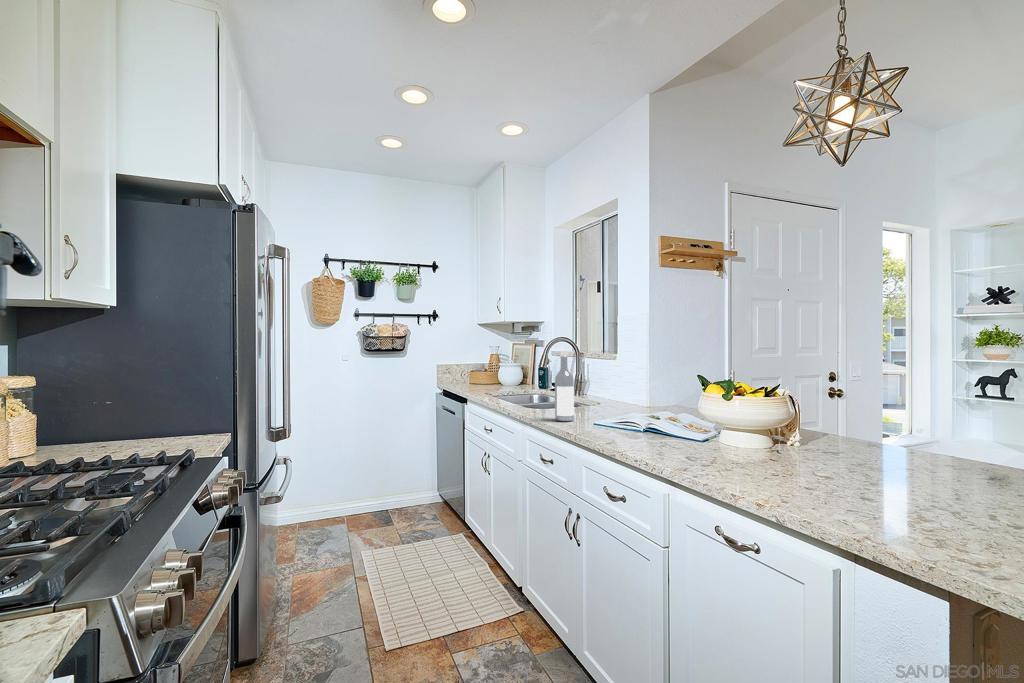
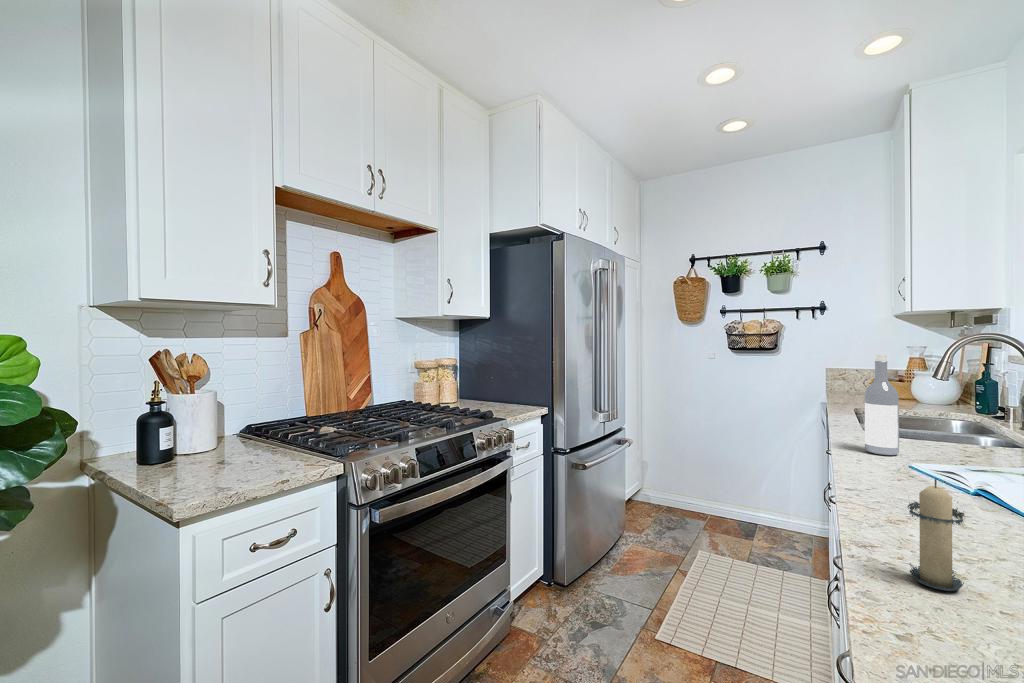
candle: none [719,419,751,481] -> present [907,479,964,591]

